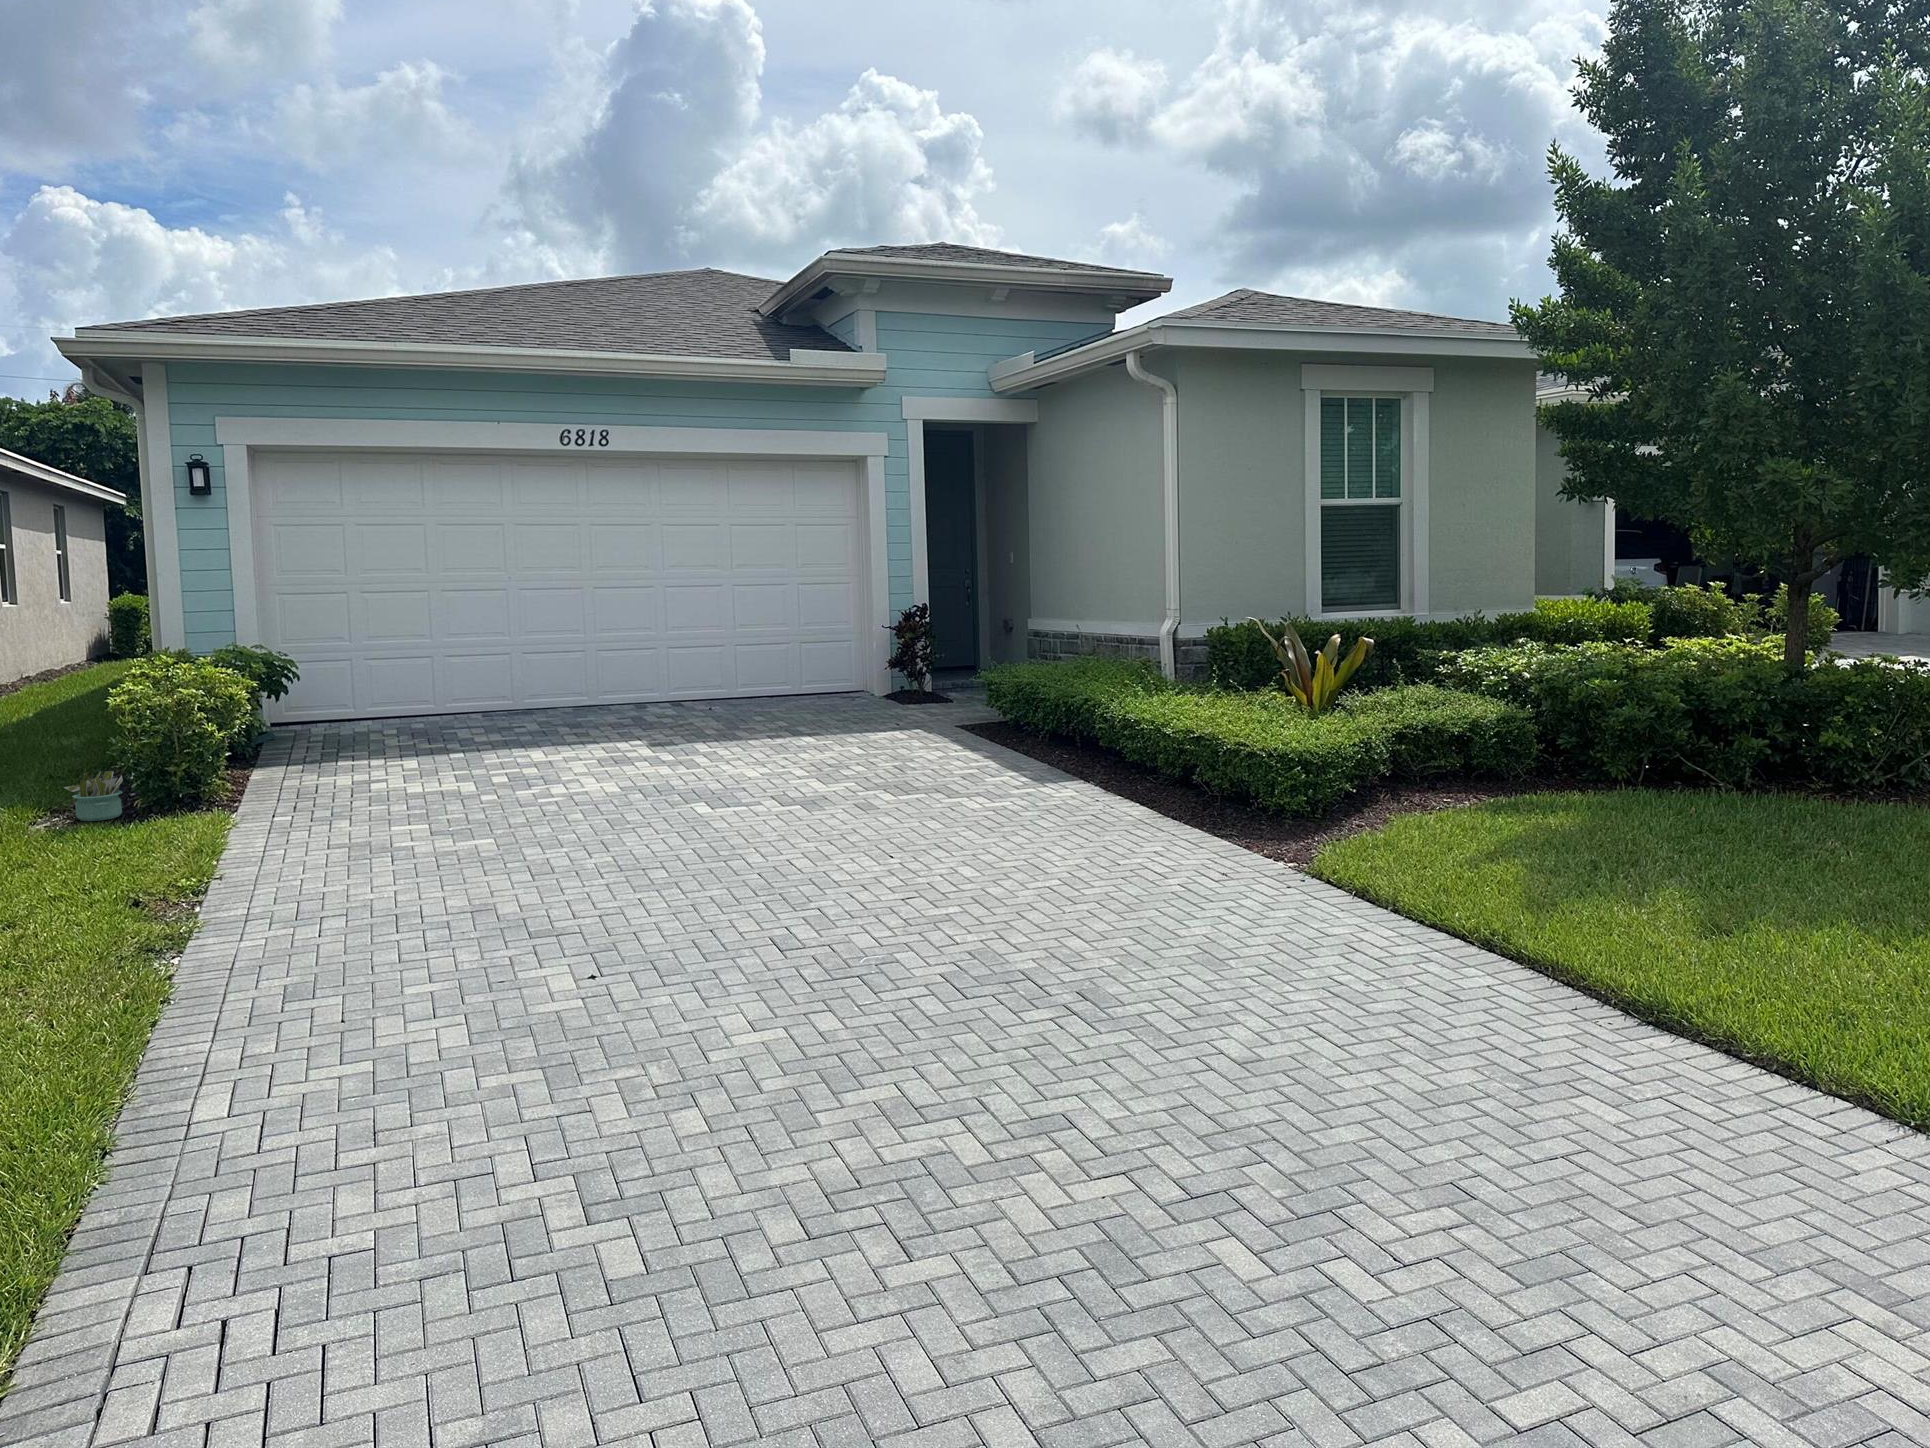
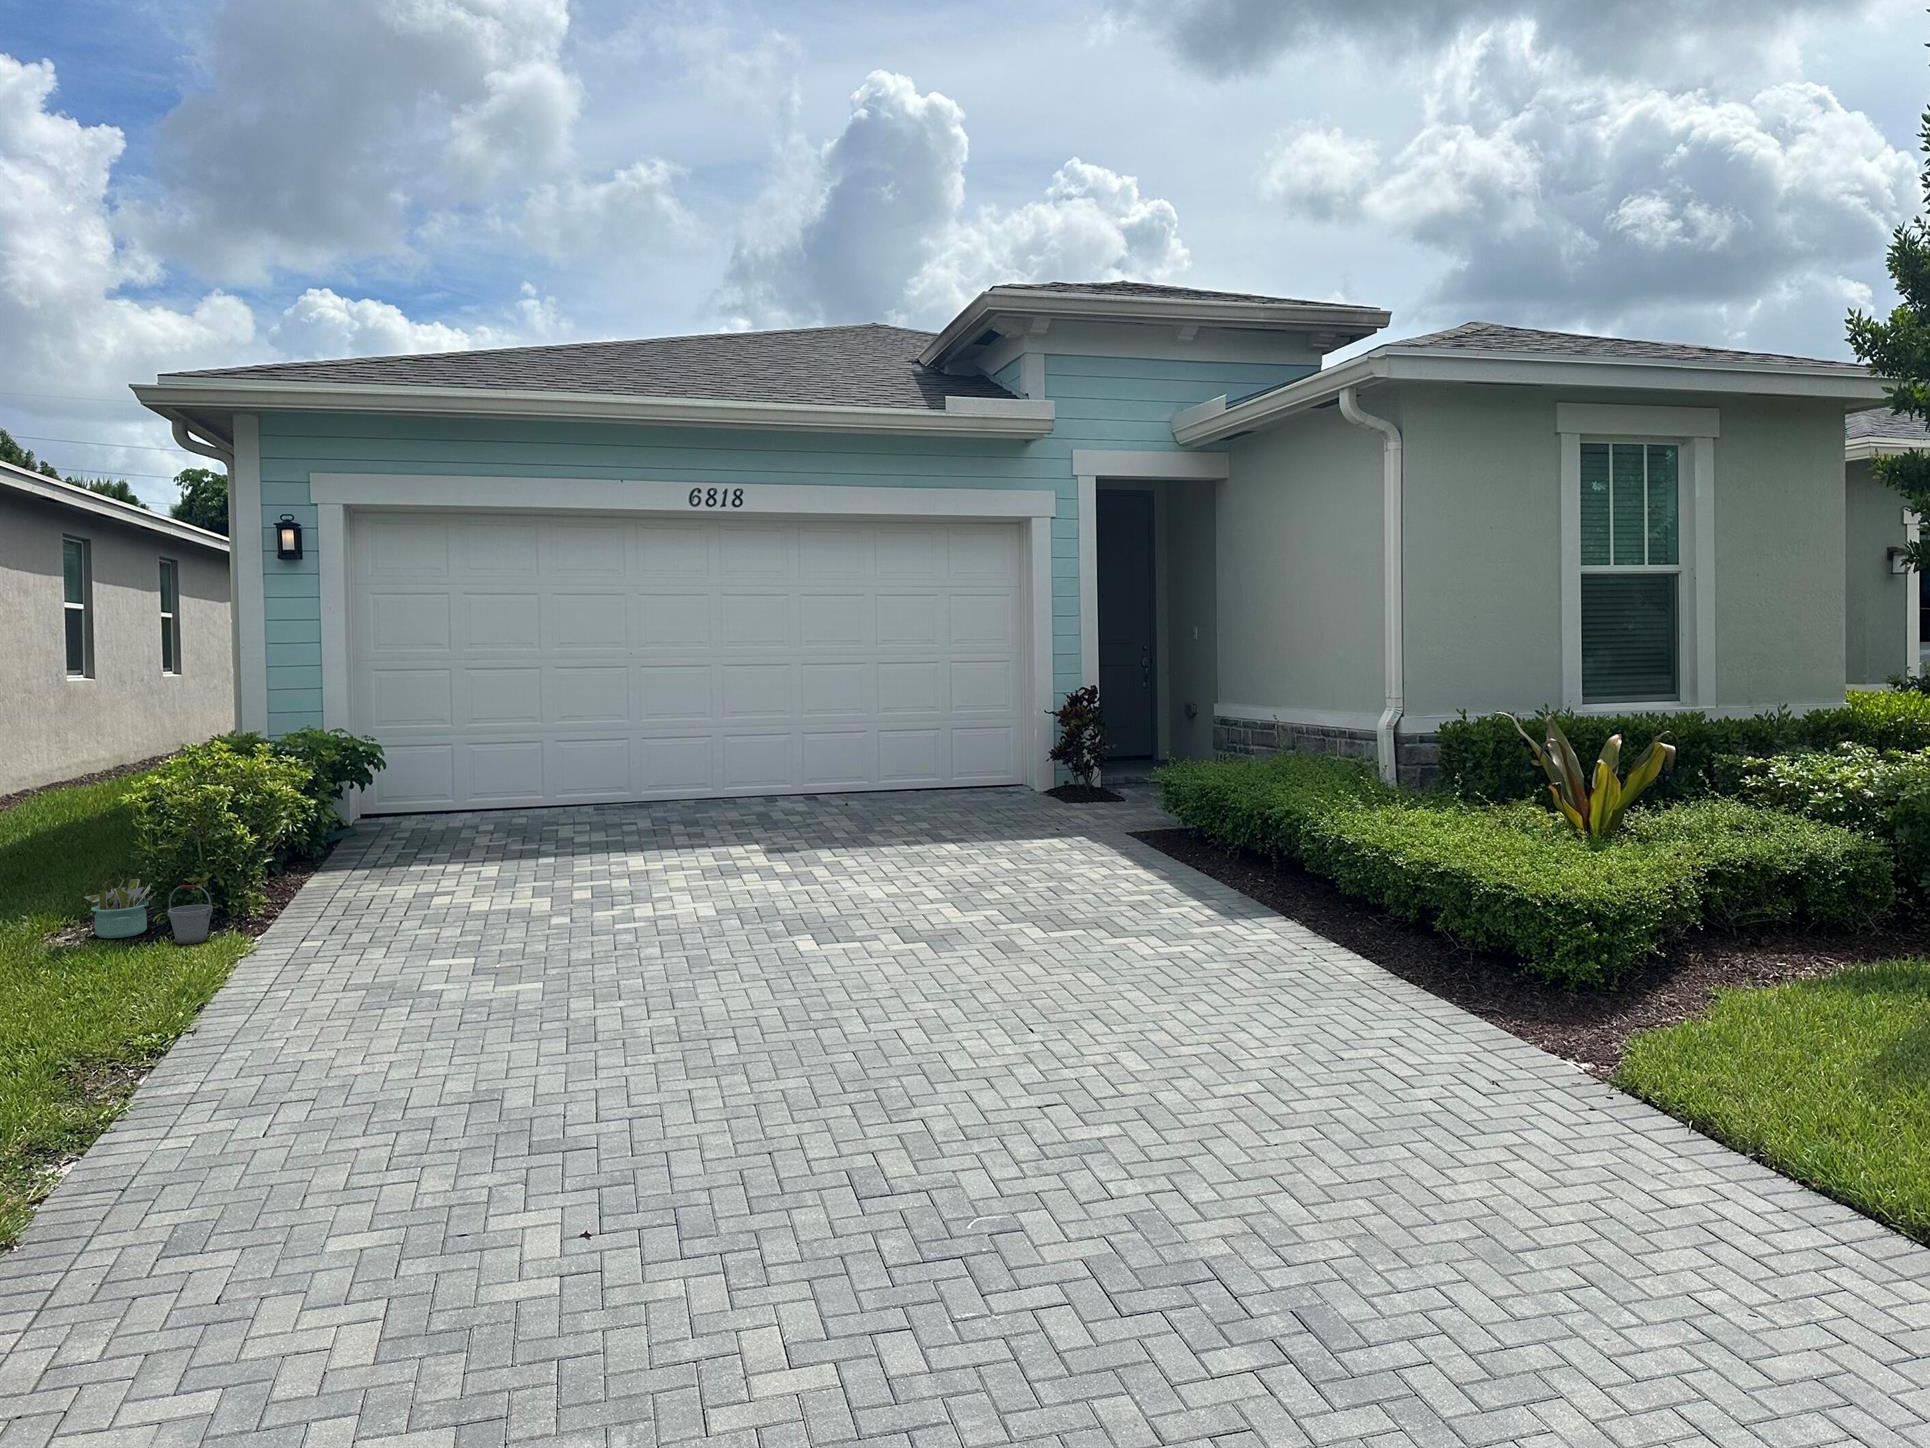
bucket: none [146,774,184,823] -> present [168,885,213,944]

